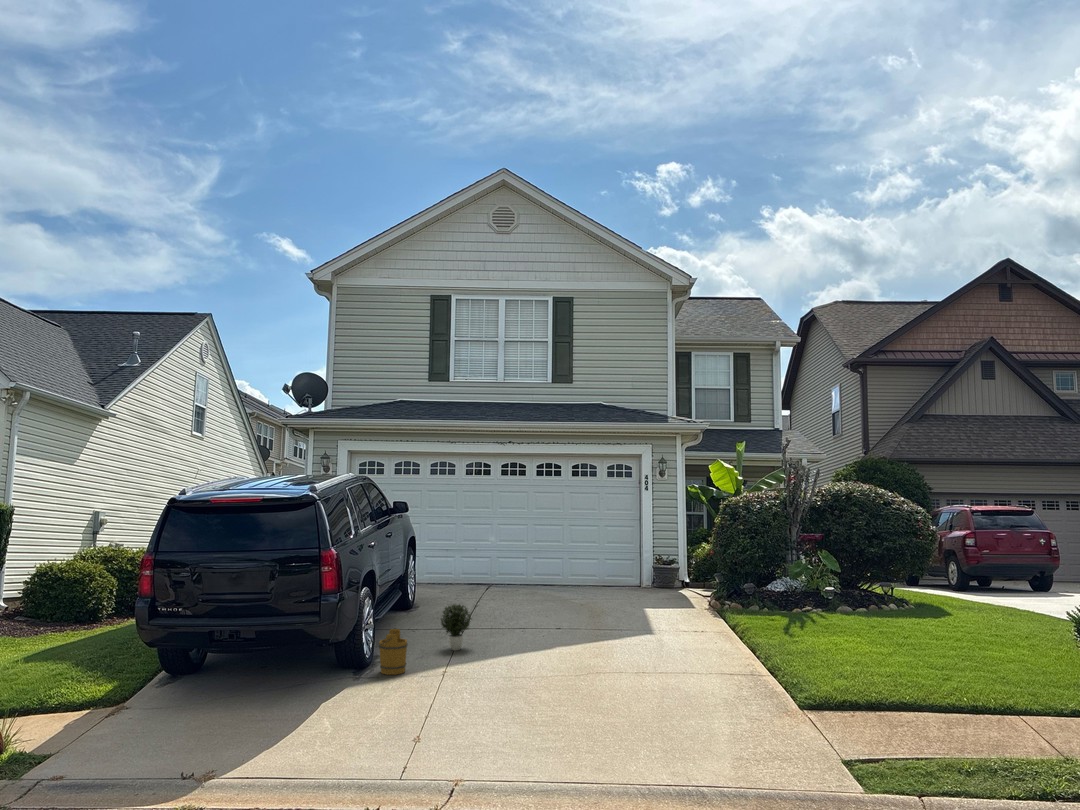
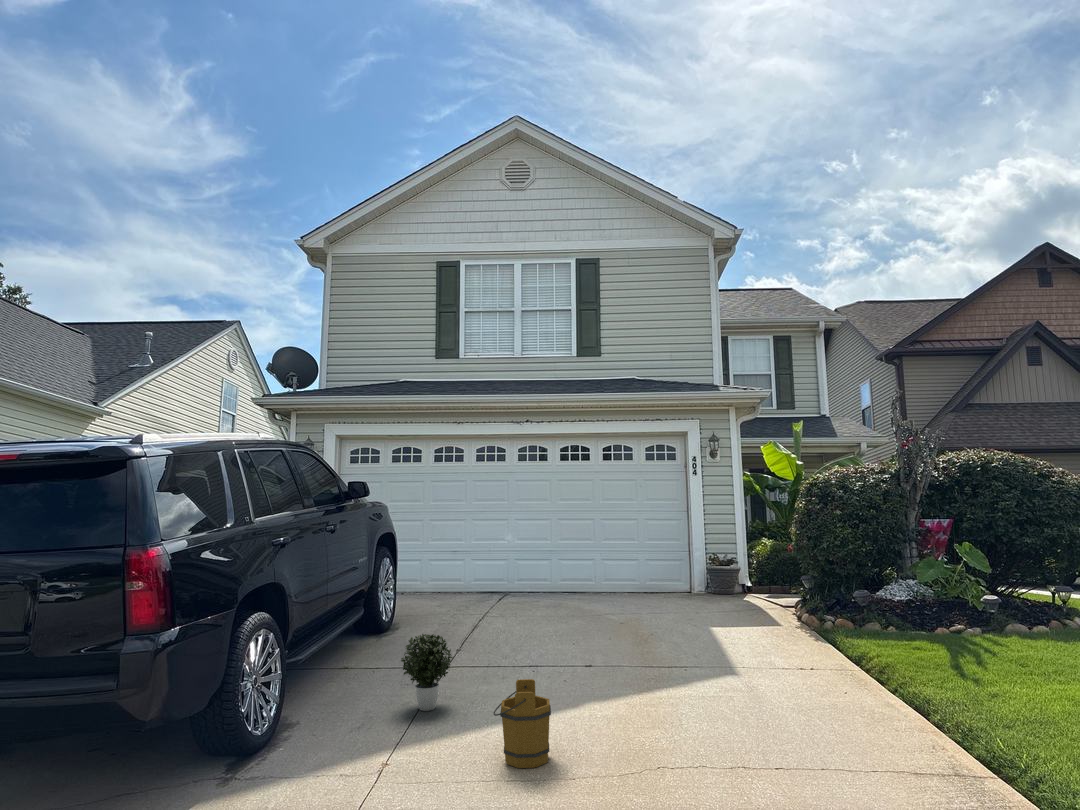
bucket: present [375,629,408,675] -> present [493,679,551,768]

